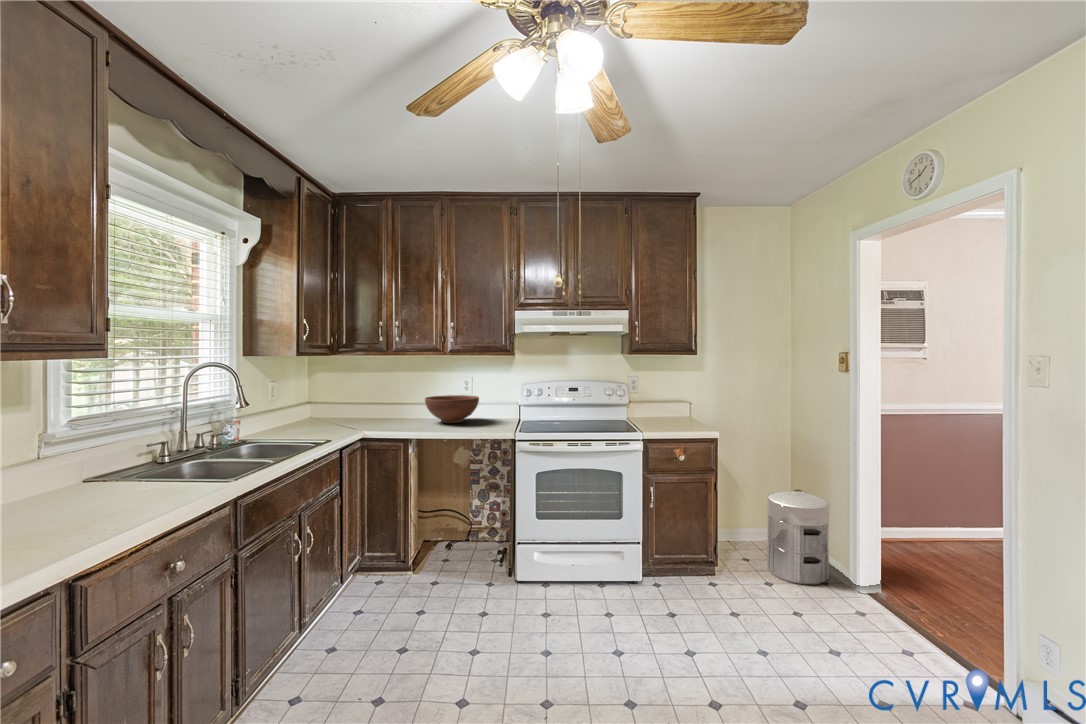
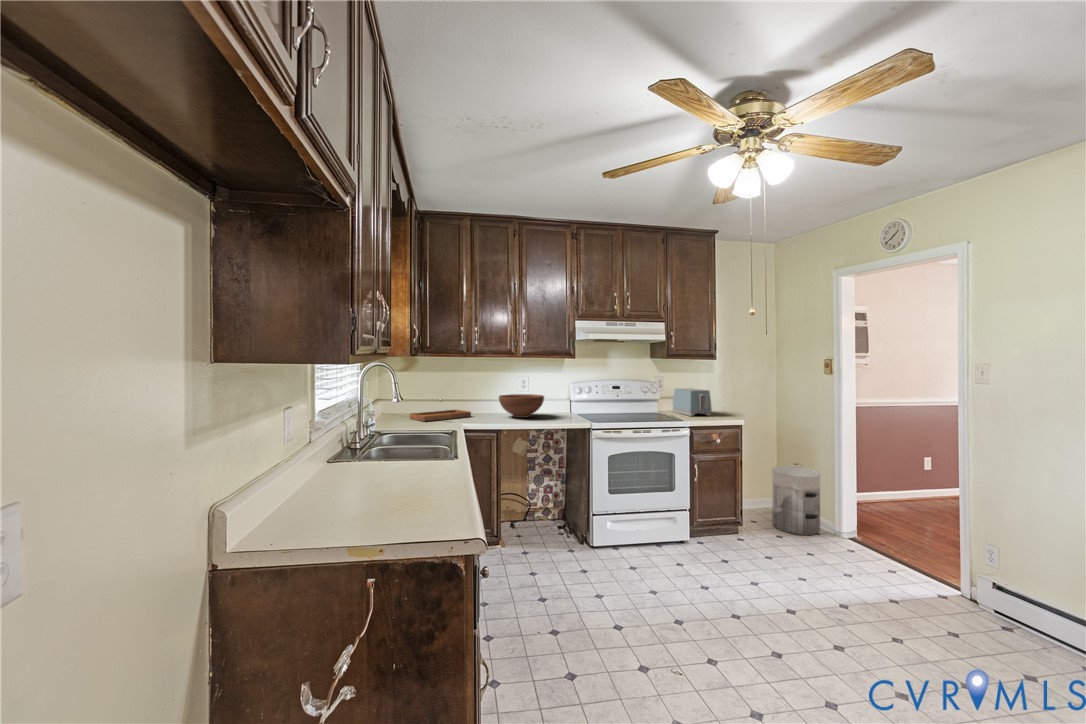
toaster: none [649,390,690,425] -> present [673,388,712,416]
tray: none [325,400,396,426] -> present [410,399,471,421]

